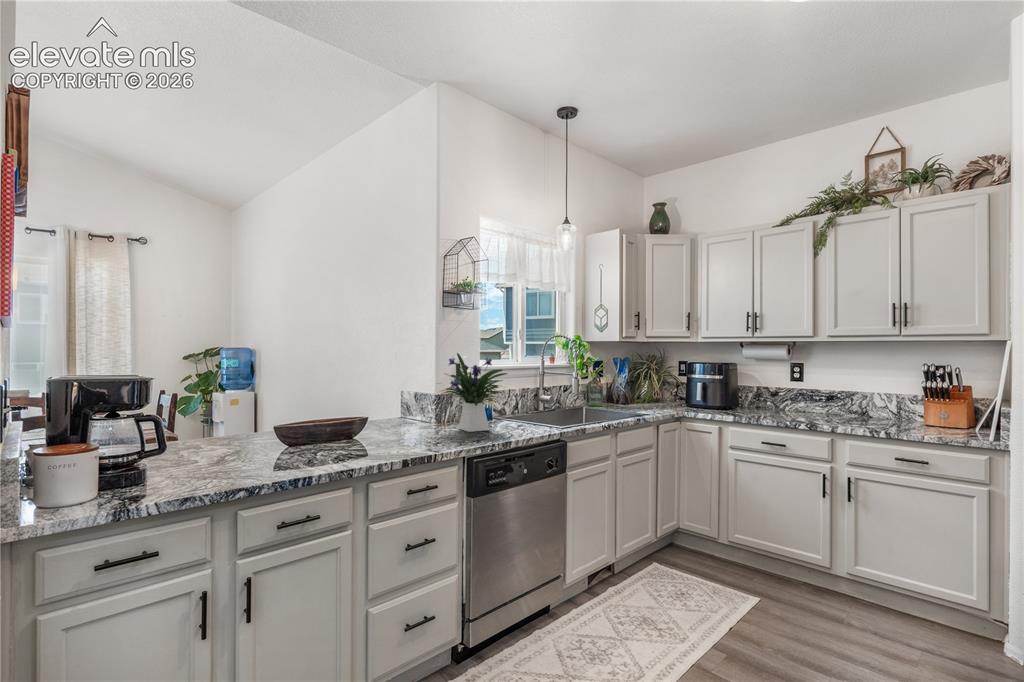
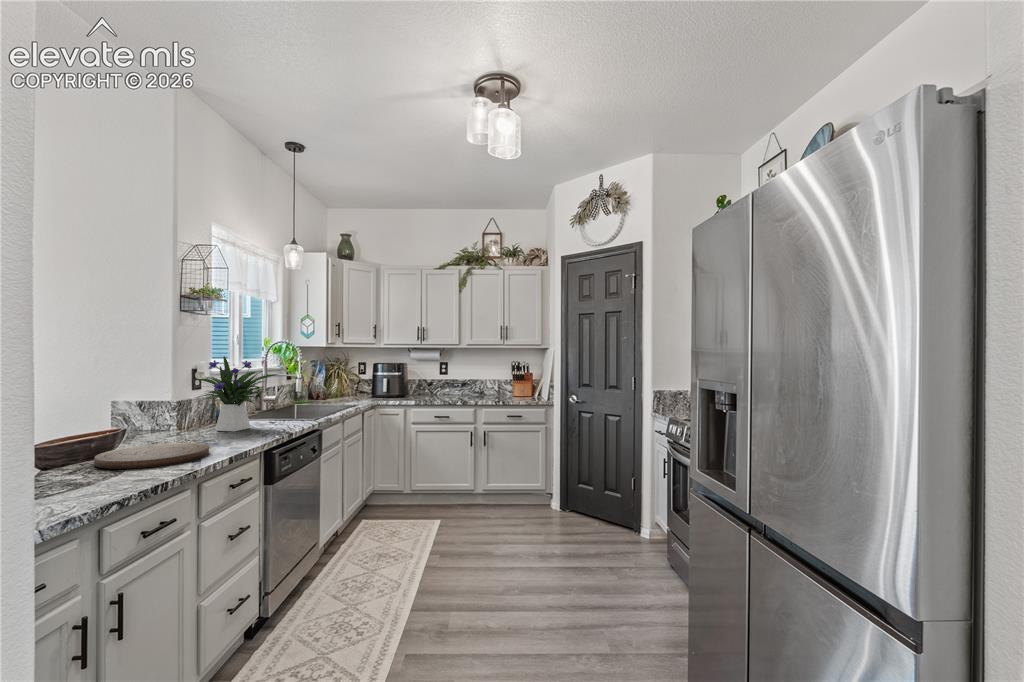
cutting board: none [314,436,403,459] -> present [94,443,209,469]

